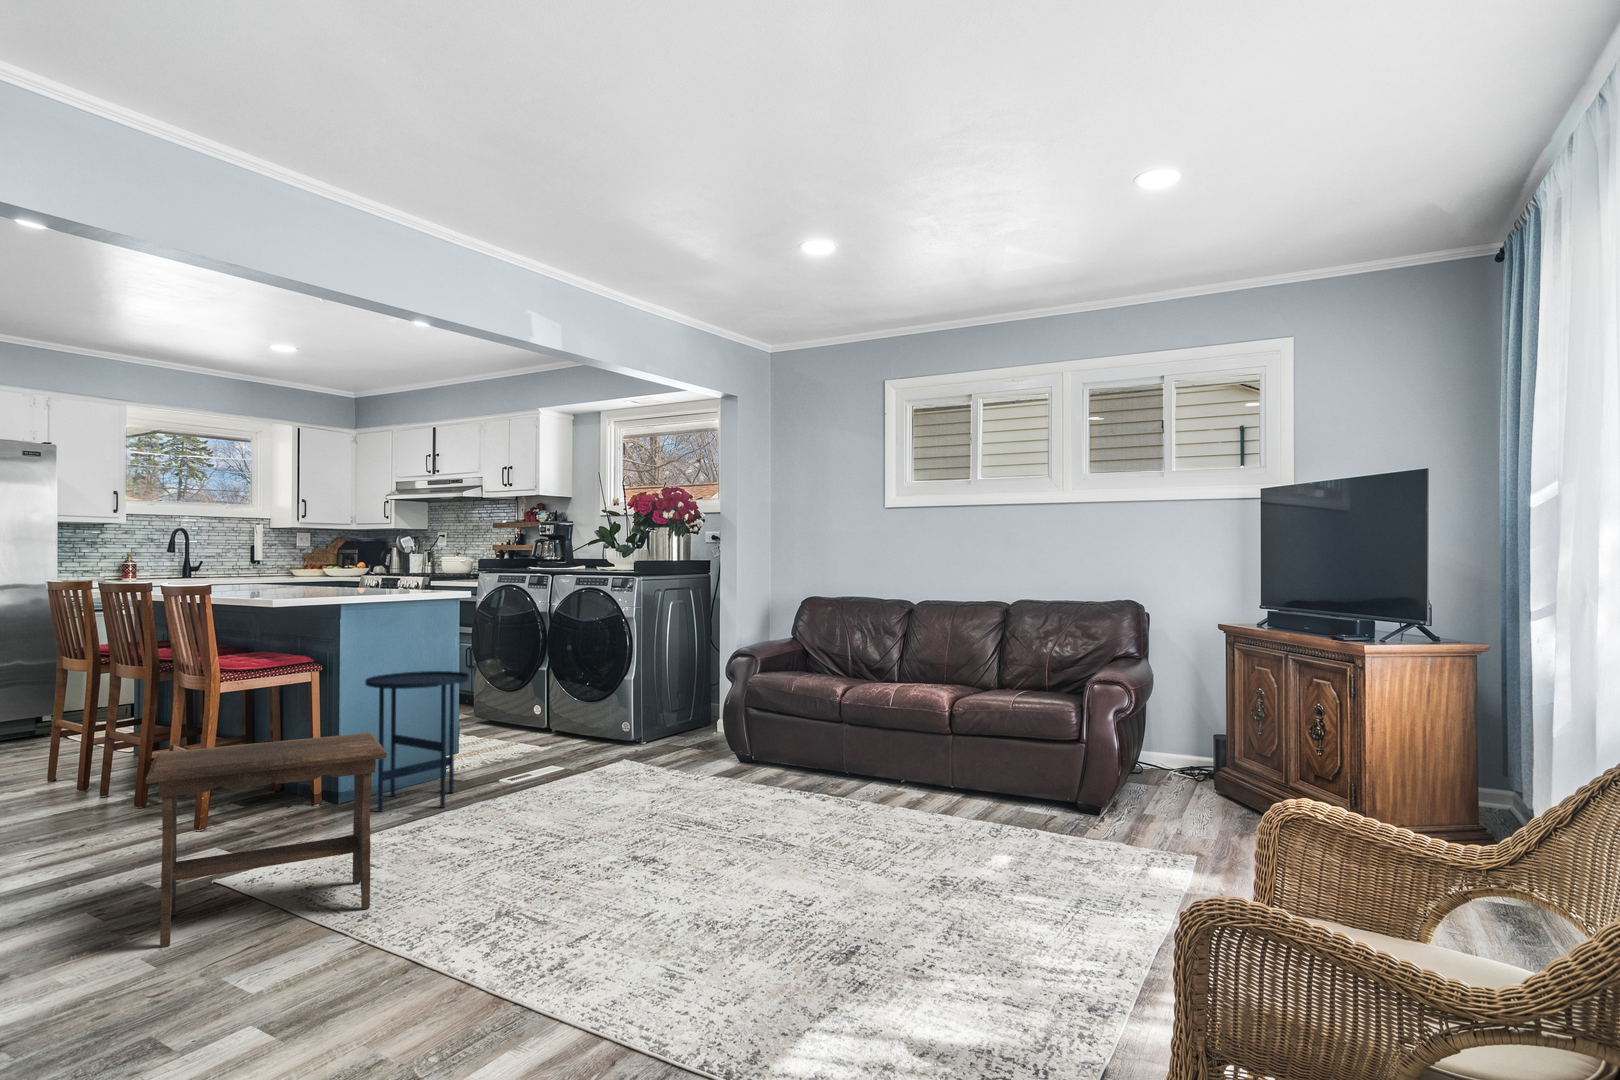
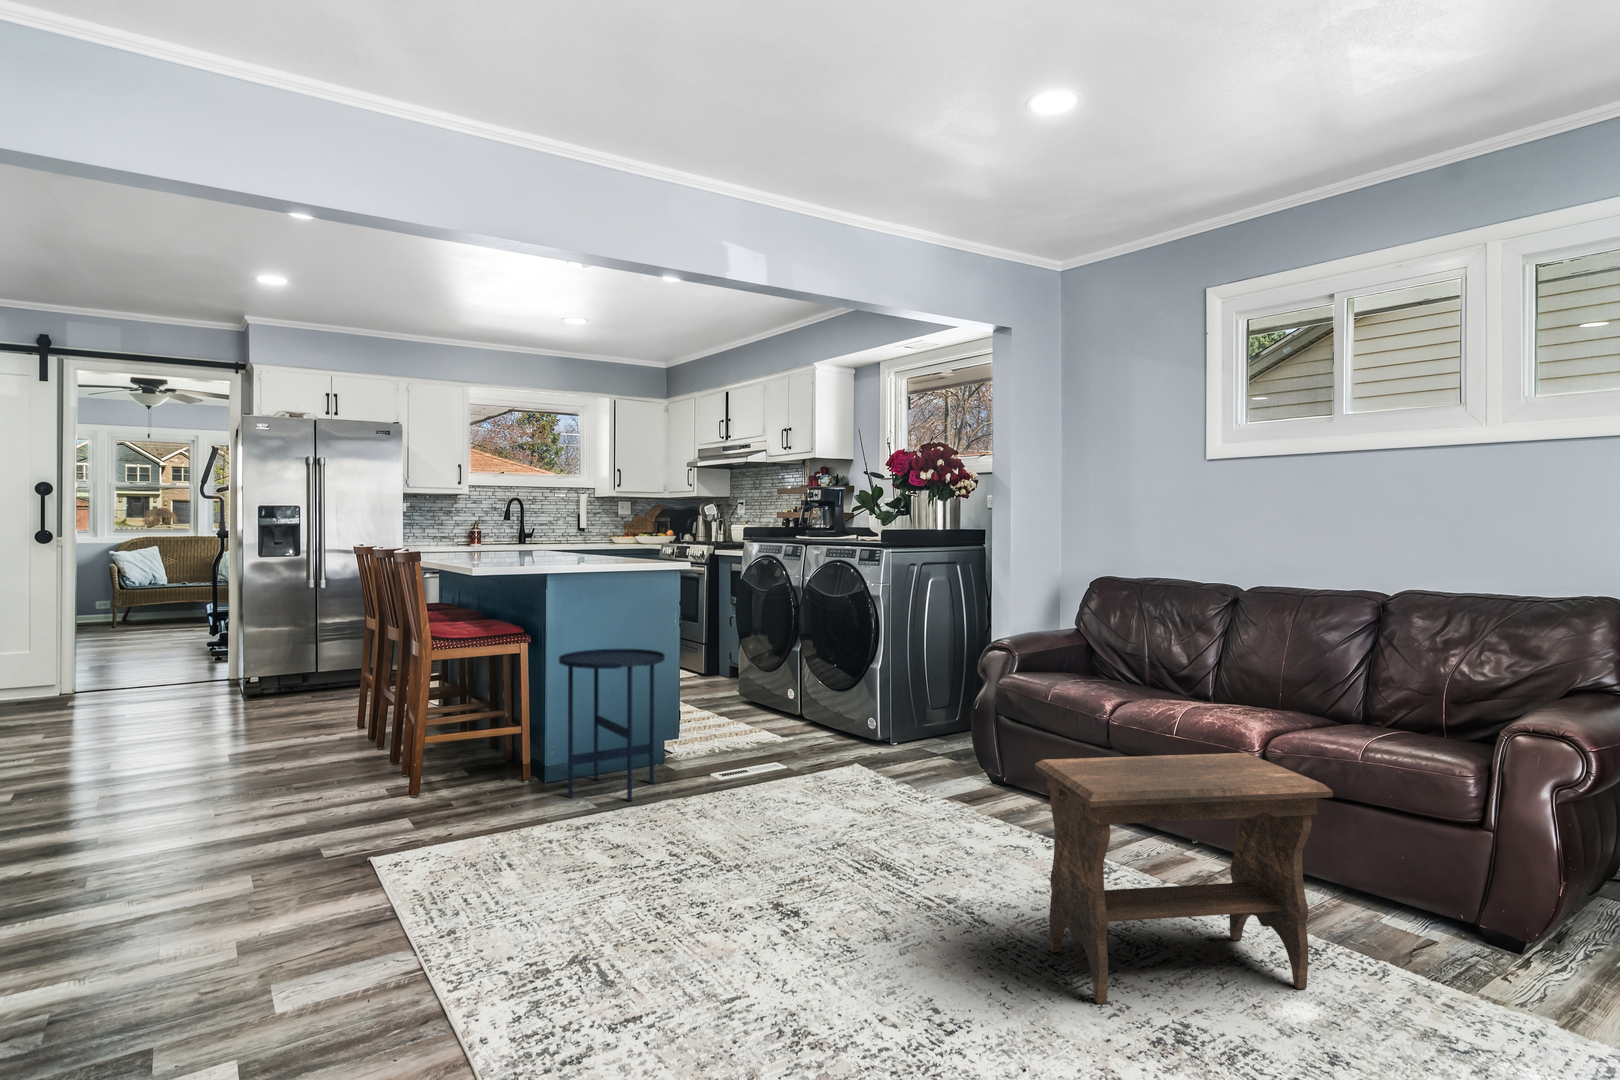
footstool: present [146,733,387,947] -> present [1035,753,1333,1004]

